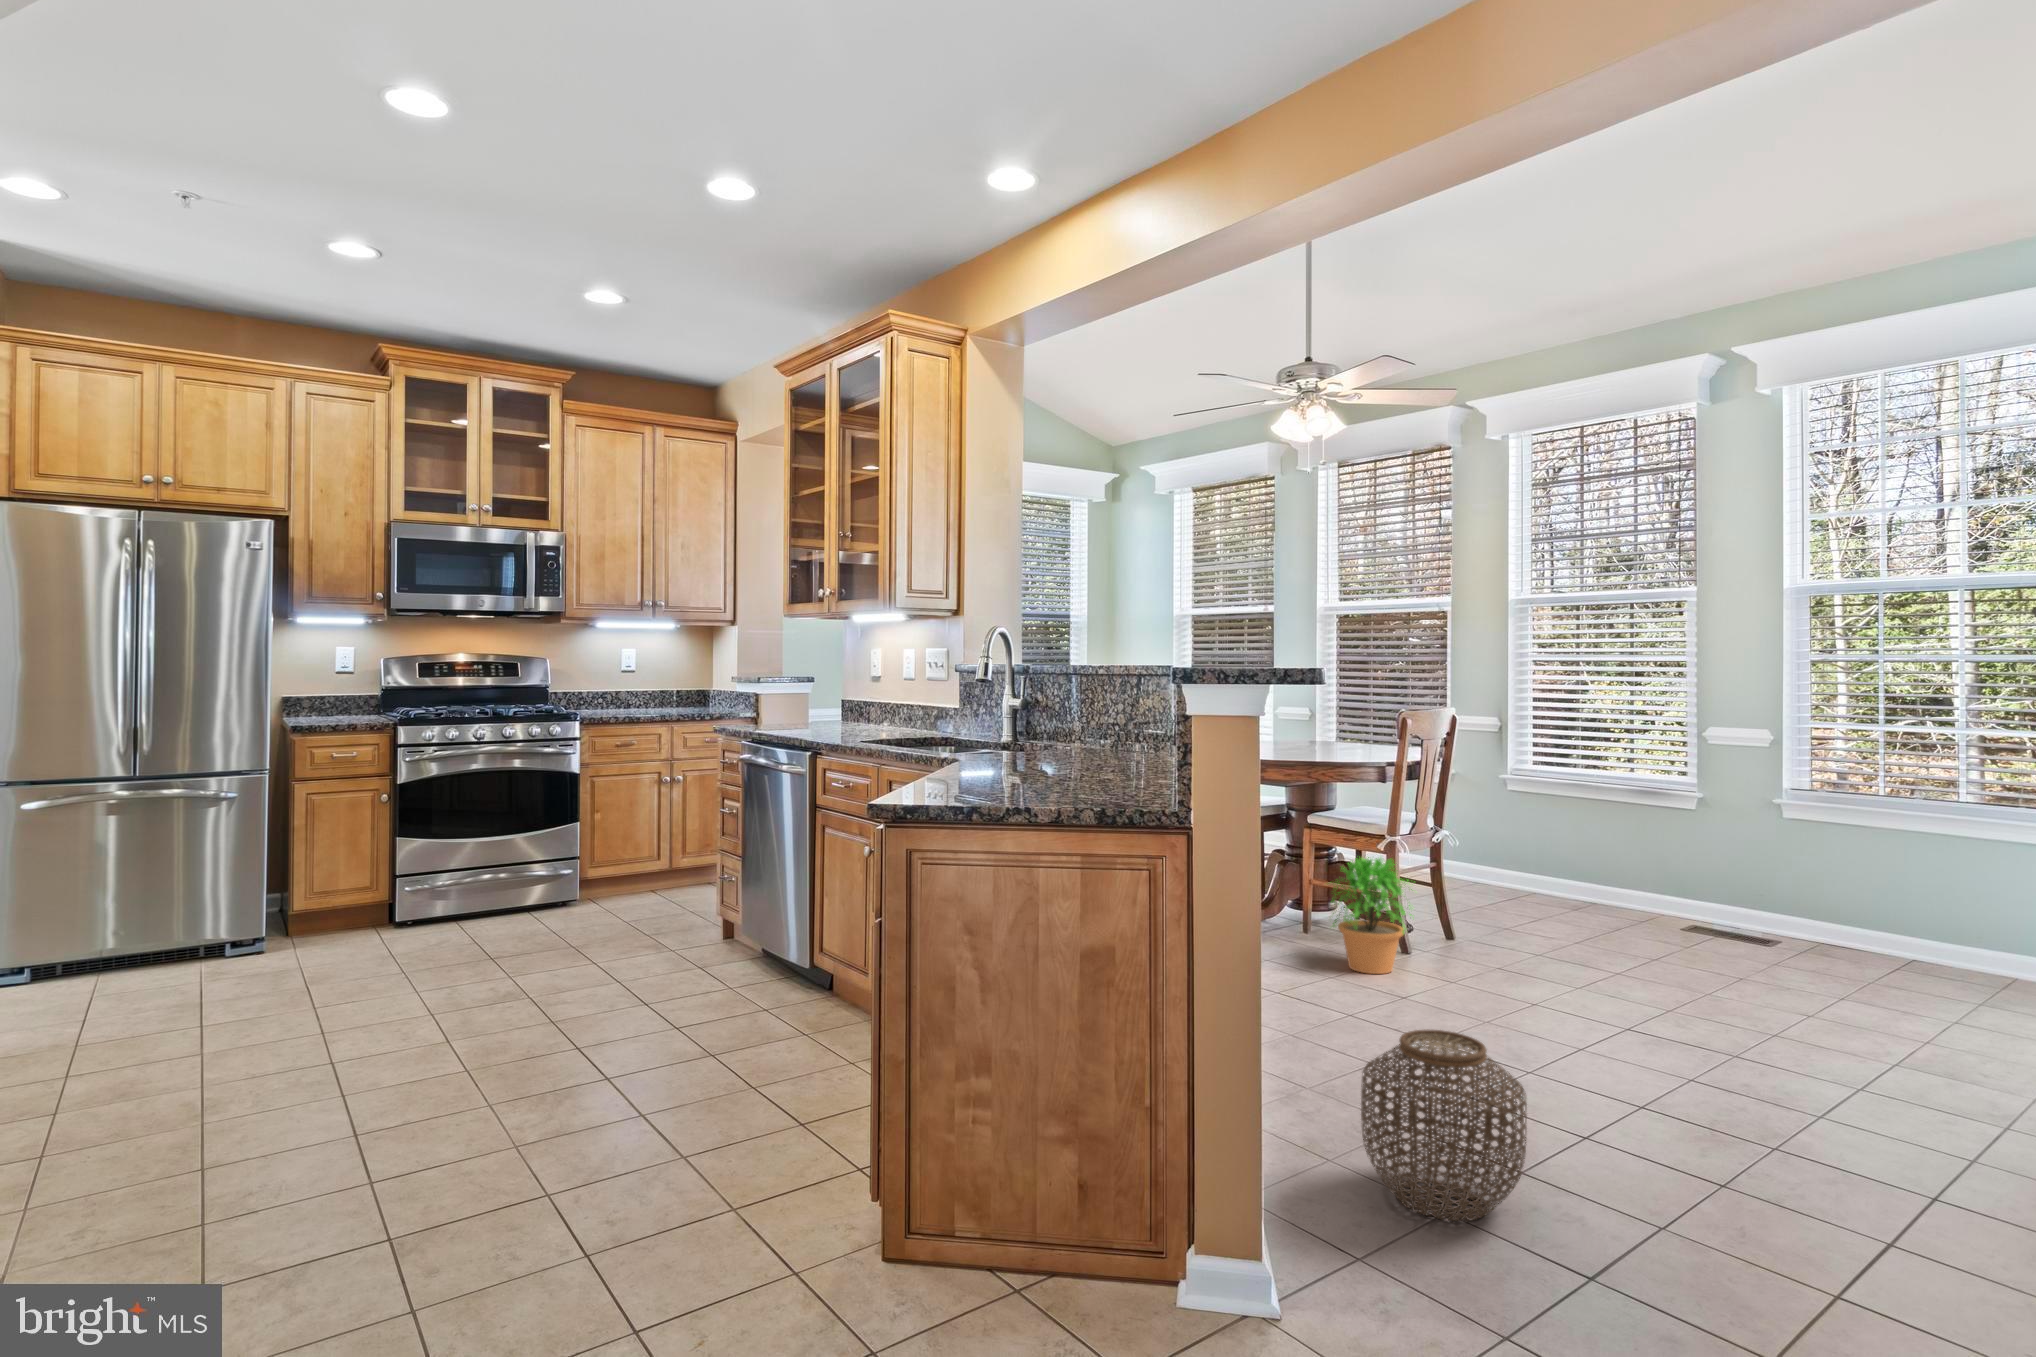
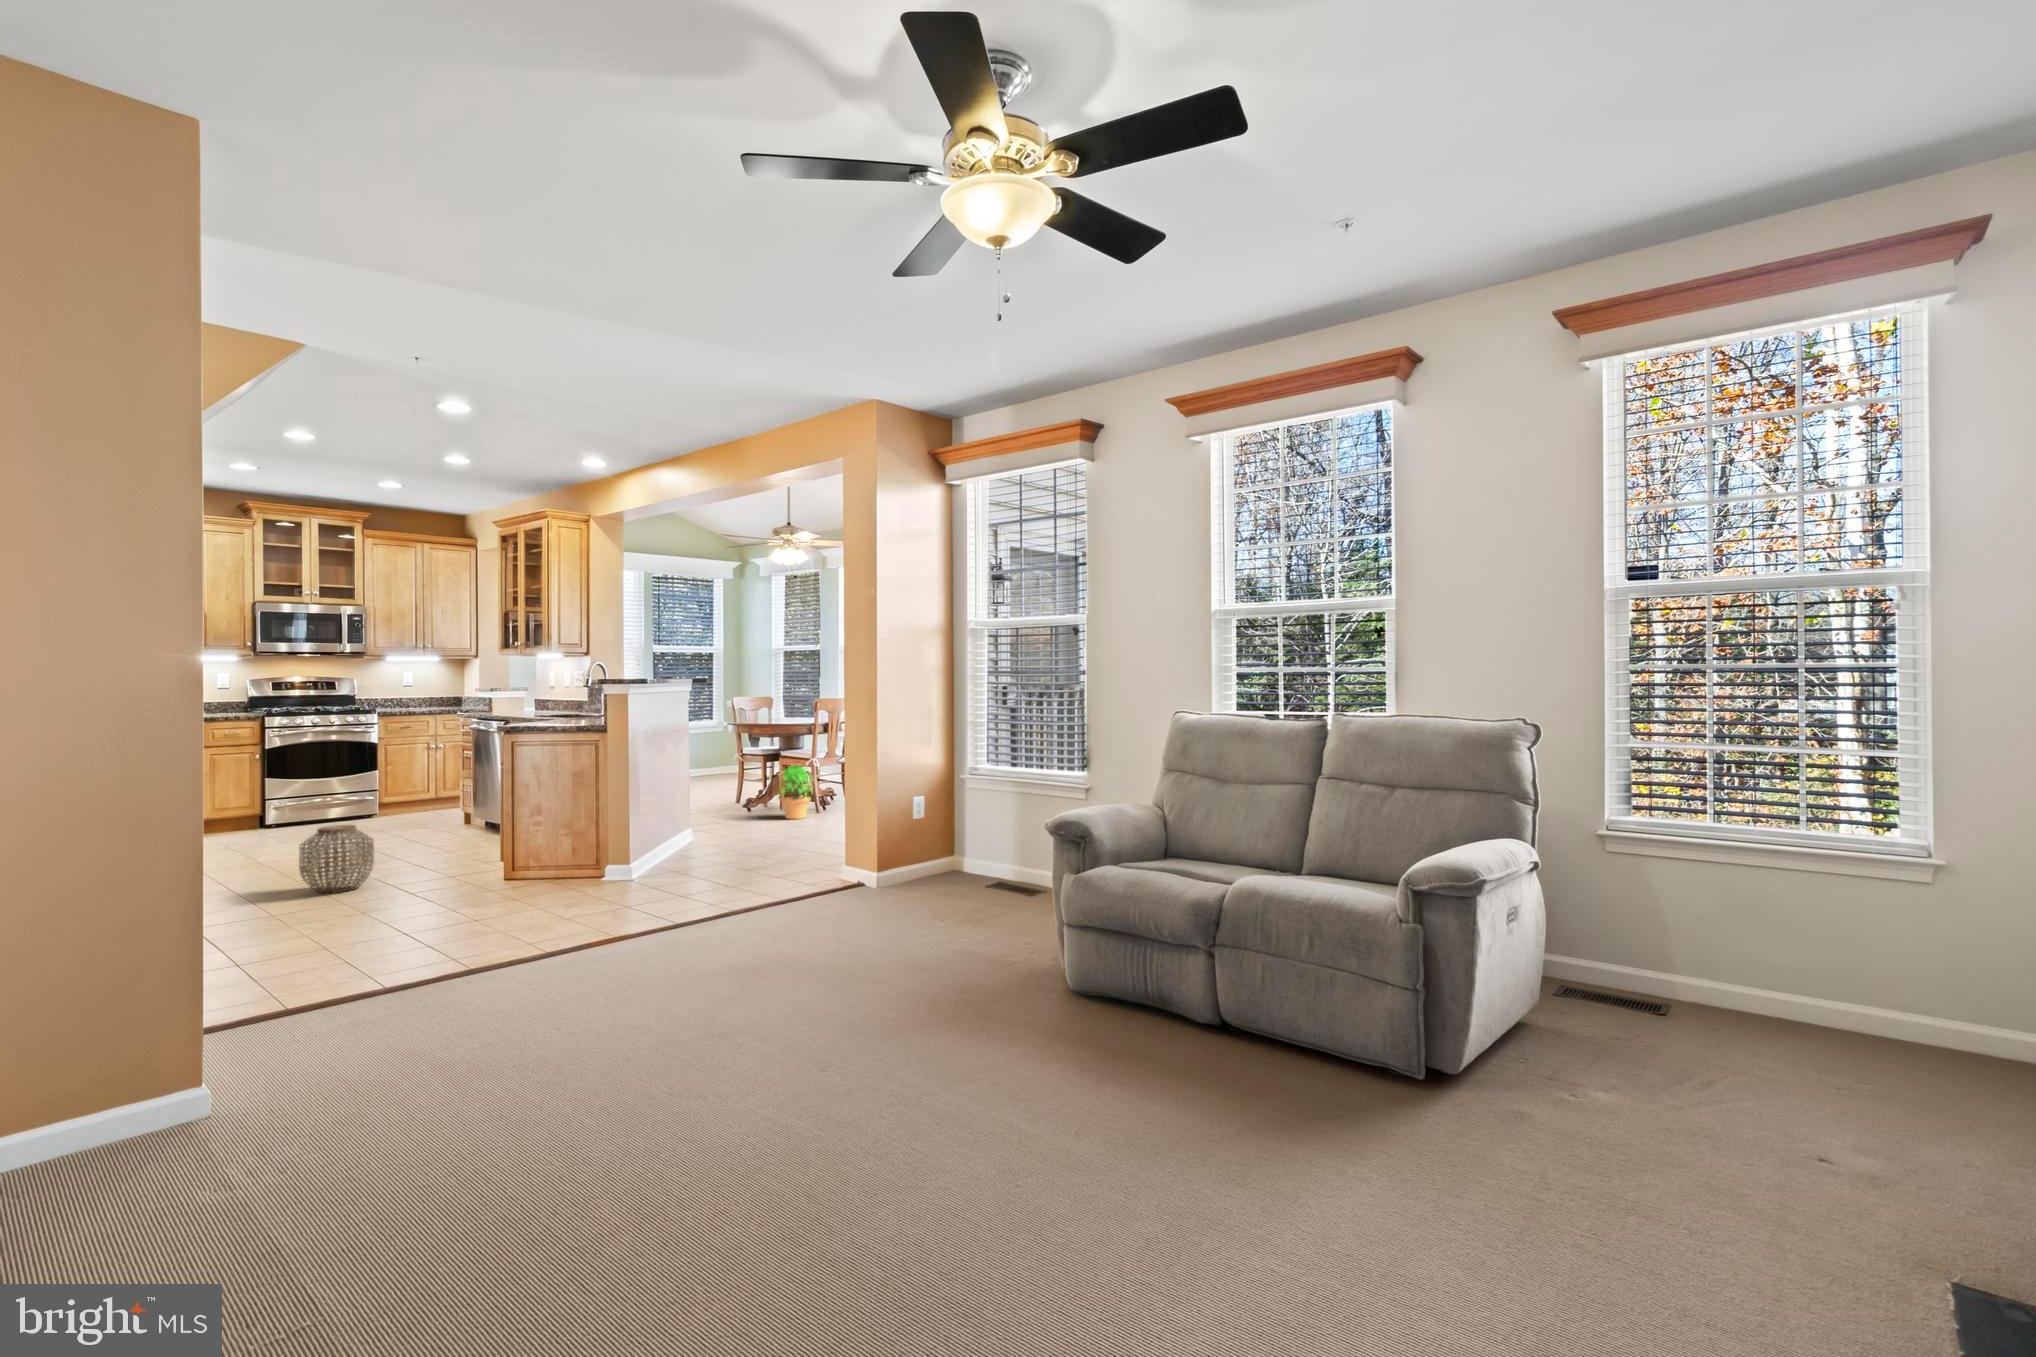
woven basket: present [1361,1029,1527,1221] -> present [299,825,374,893]

